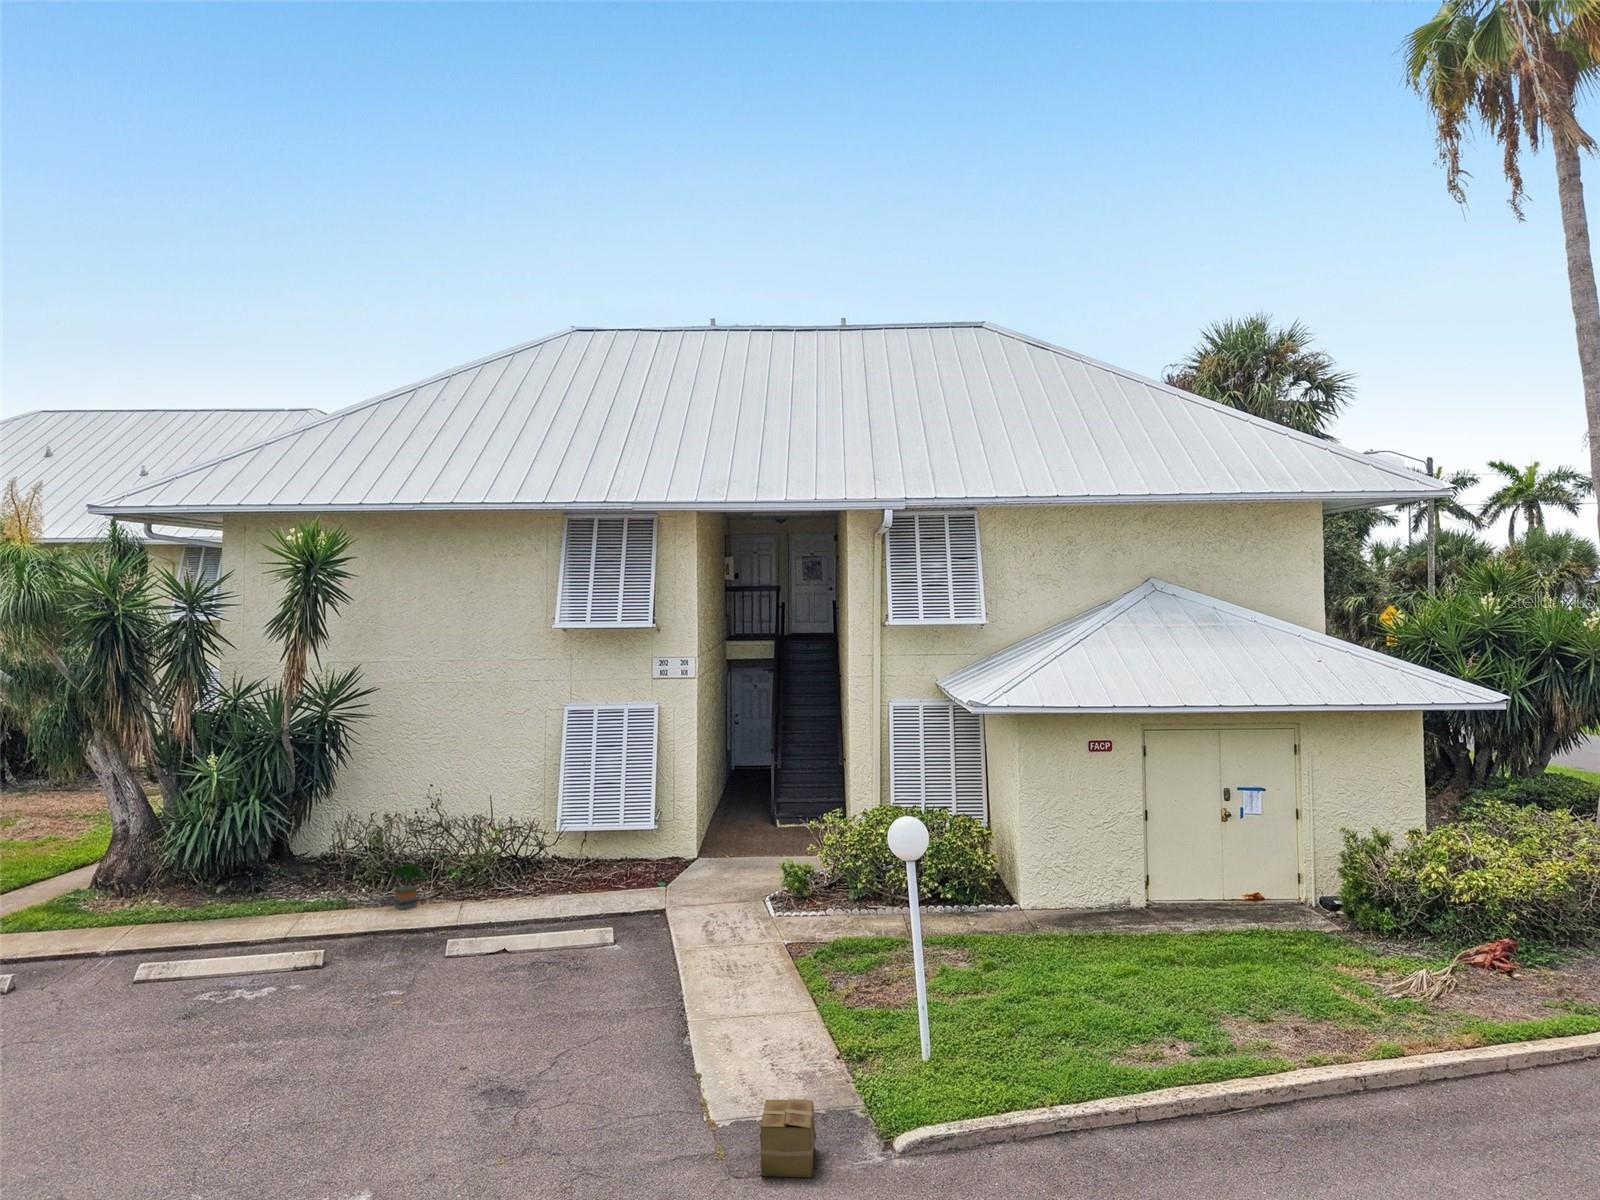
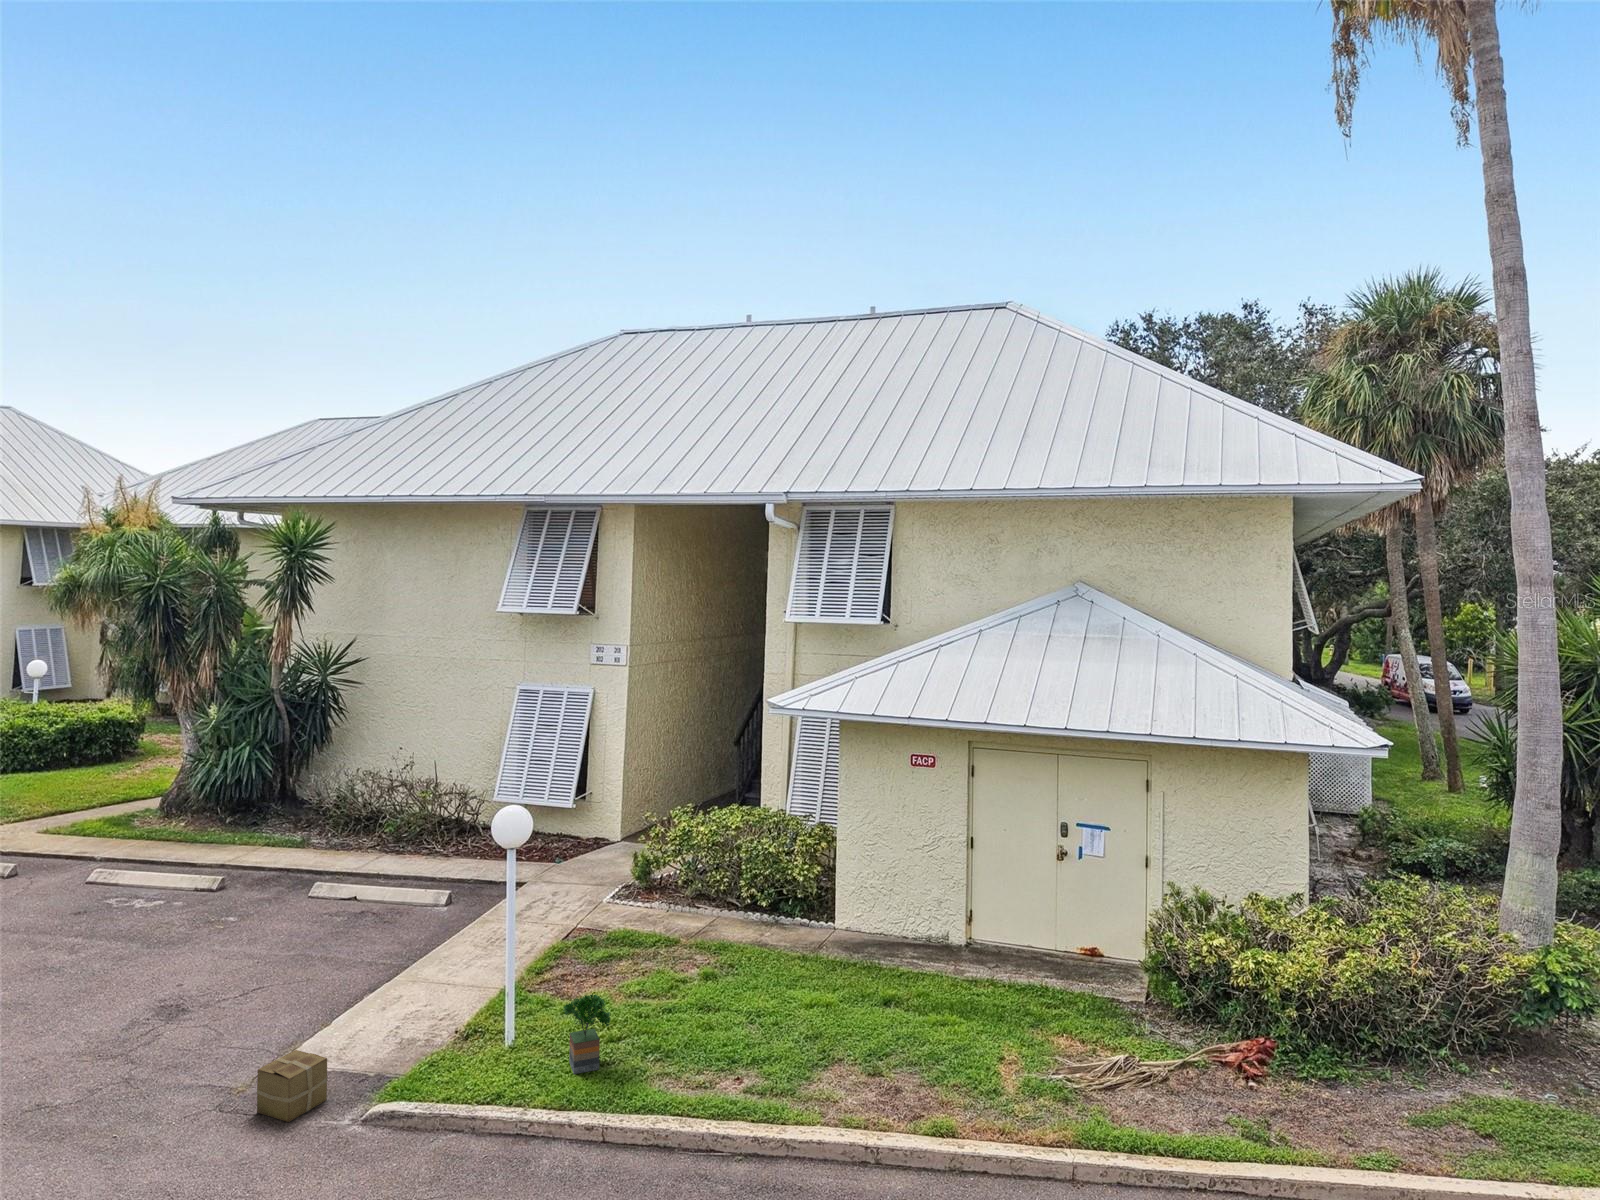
potted tree: present [392,864,423,910] -> present [563,994,611,1074]

